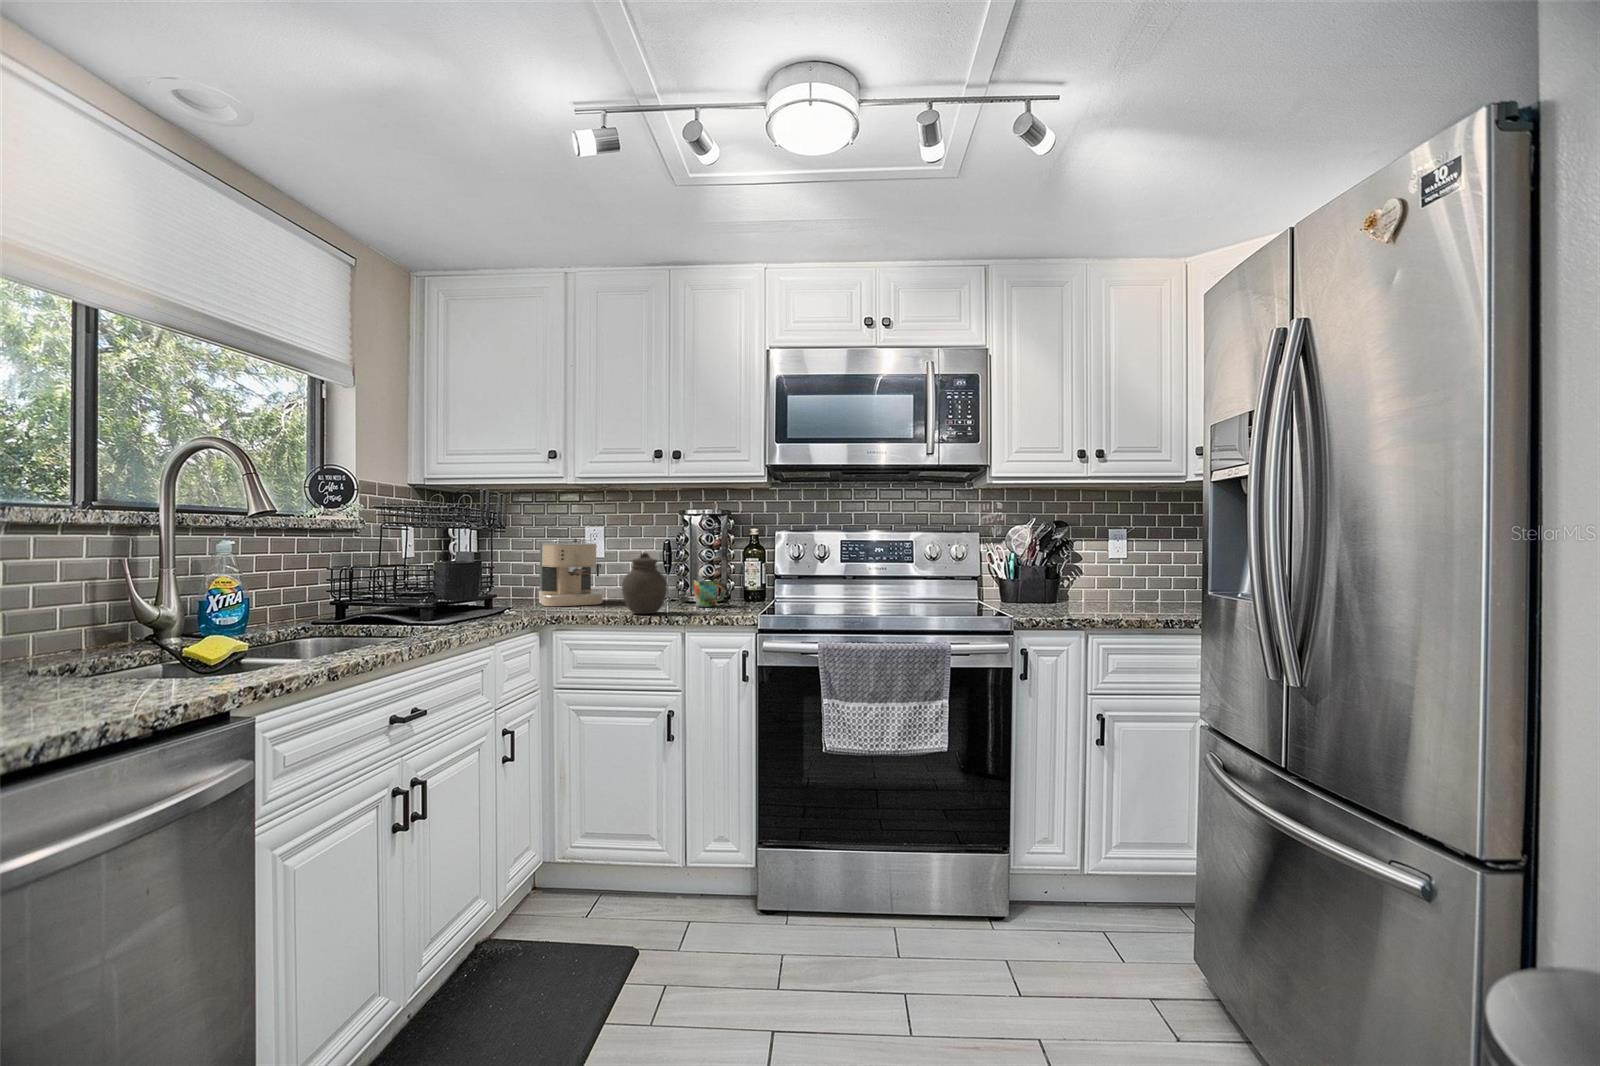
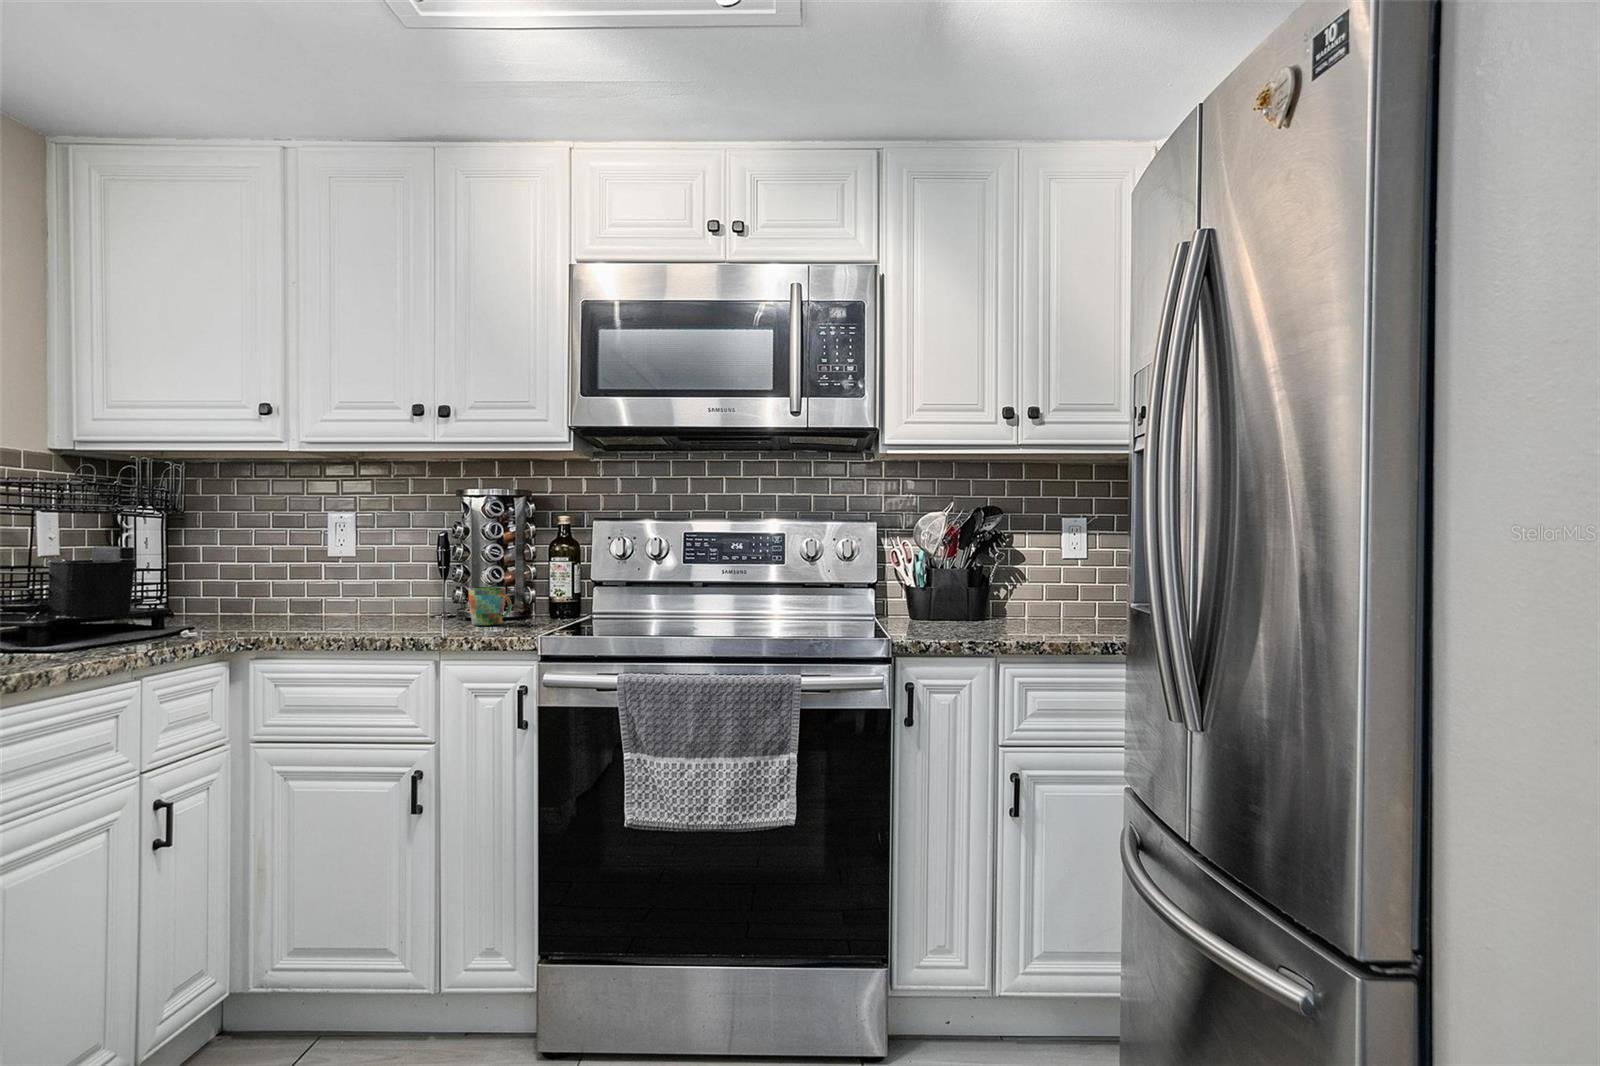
coffee maker: present [538,539,604,606] -> none [250,529,345,625]
jar: present [622,553,667,614] -> none [349,548,417,635]

